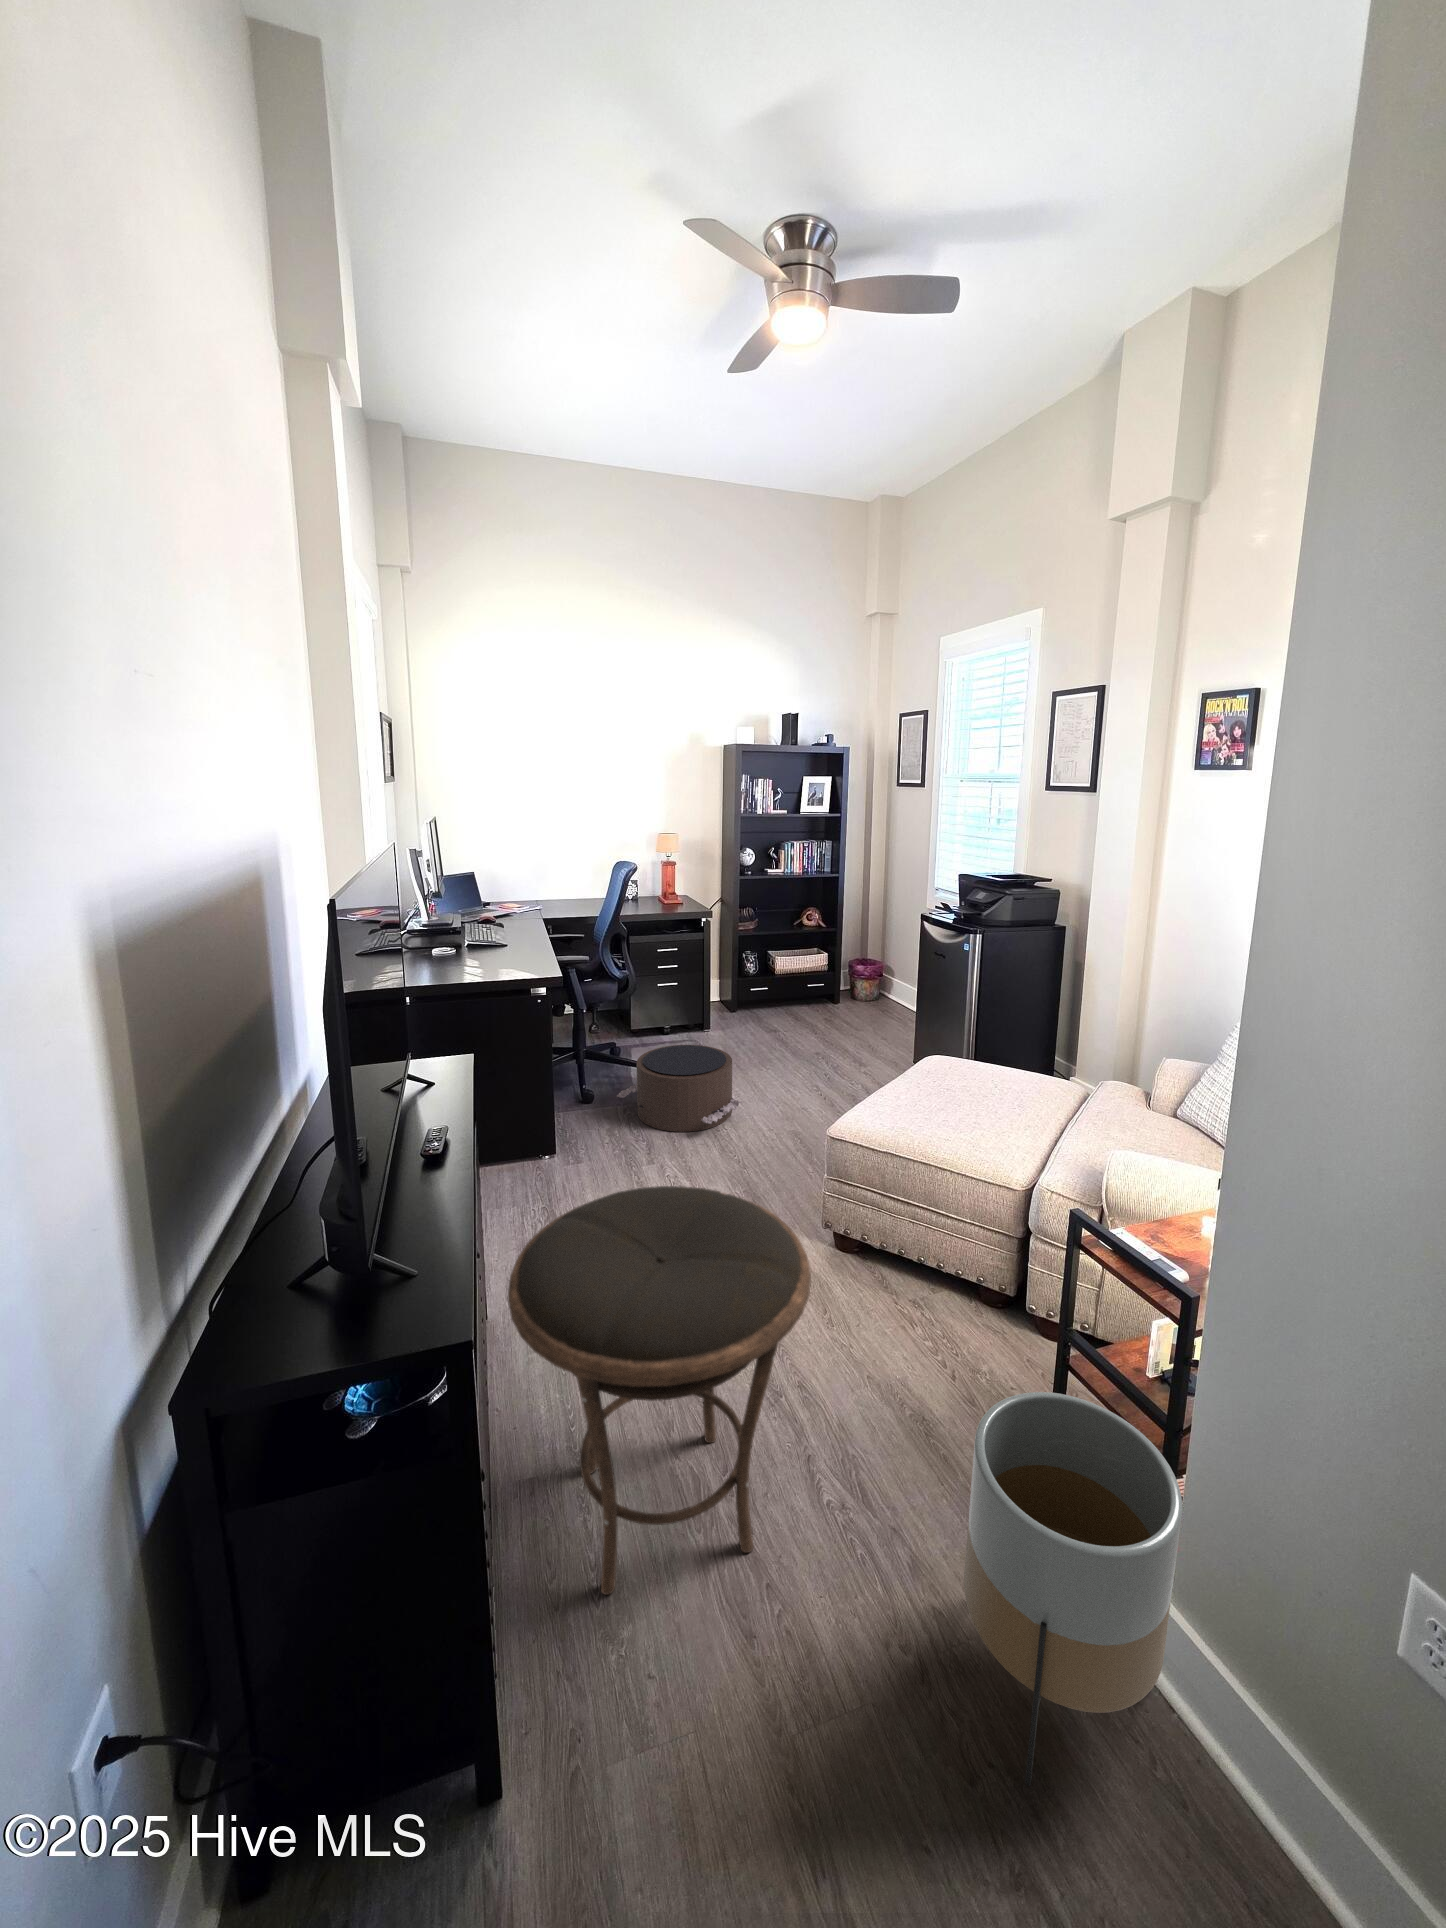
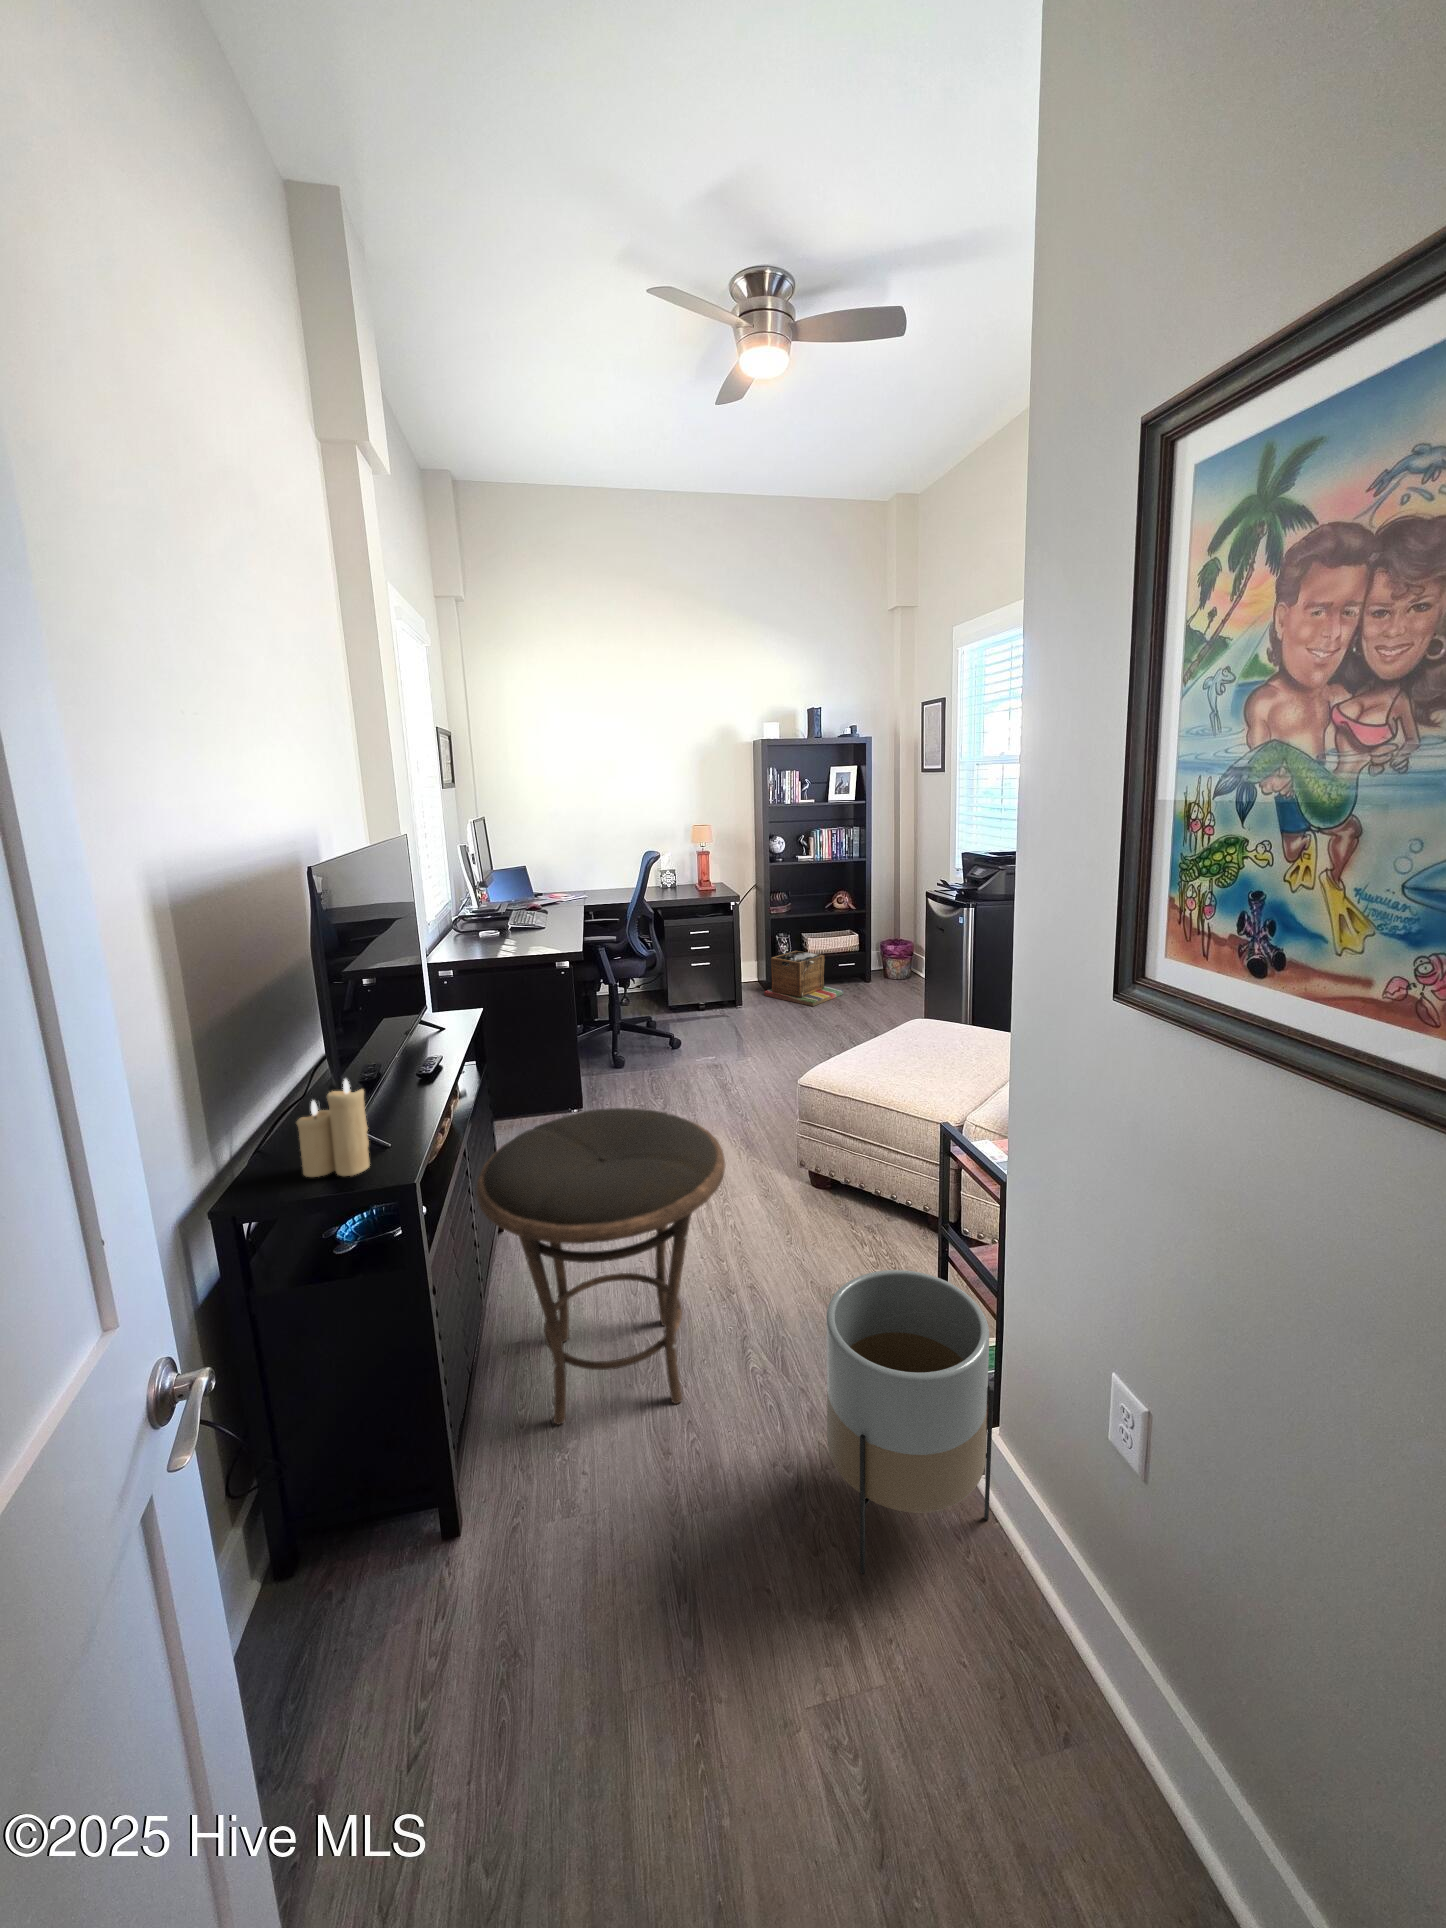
laundry basket: none [731,971,816,1032] -> present [764,951,843,1006]
pouf: present [617,1045,742,1132] -> none [642,1014,753,1089]
candle: none [302,1193,400,1329] -> present [297,1079,370,1177]

